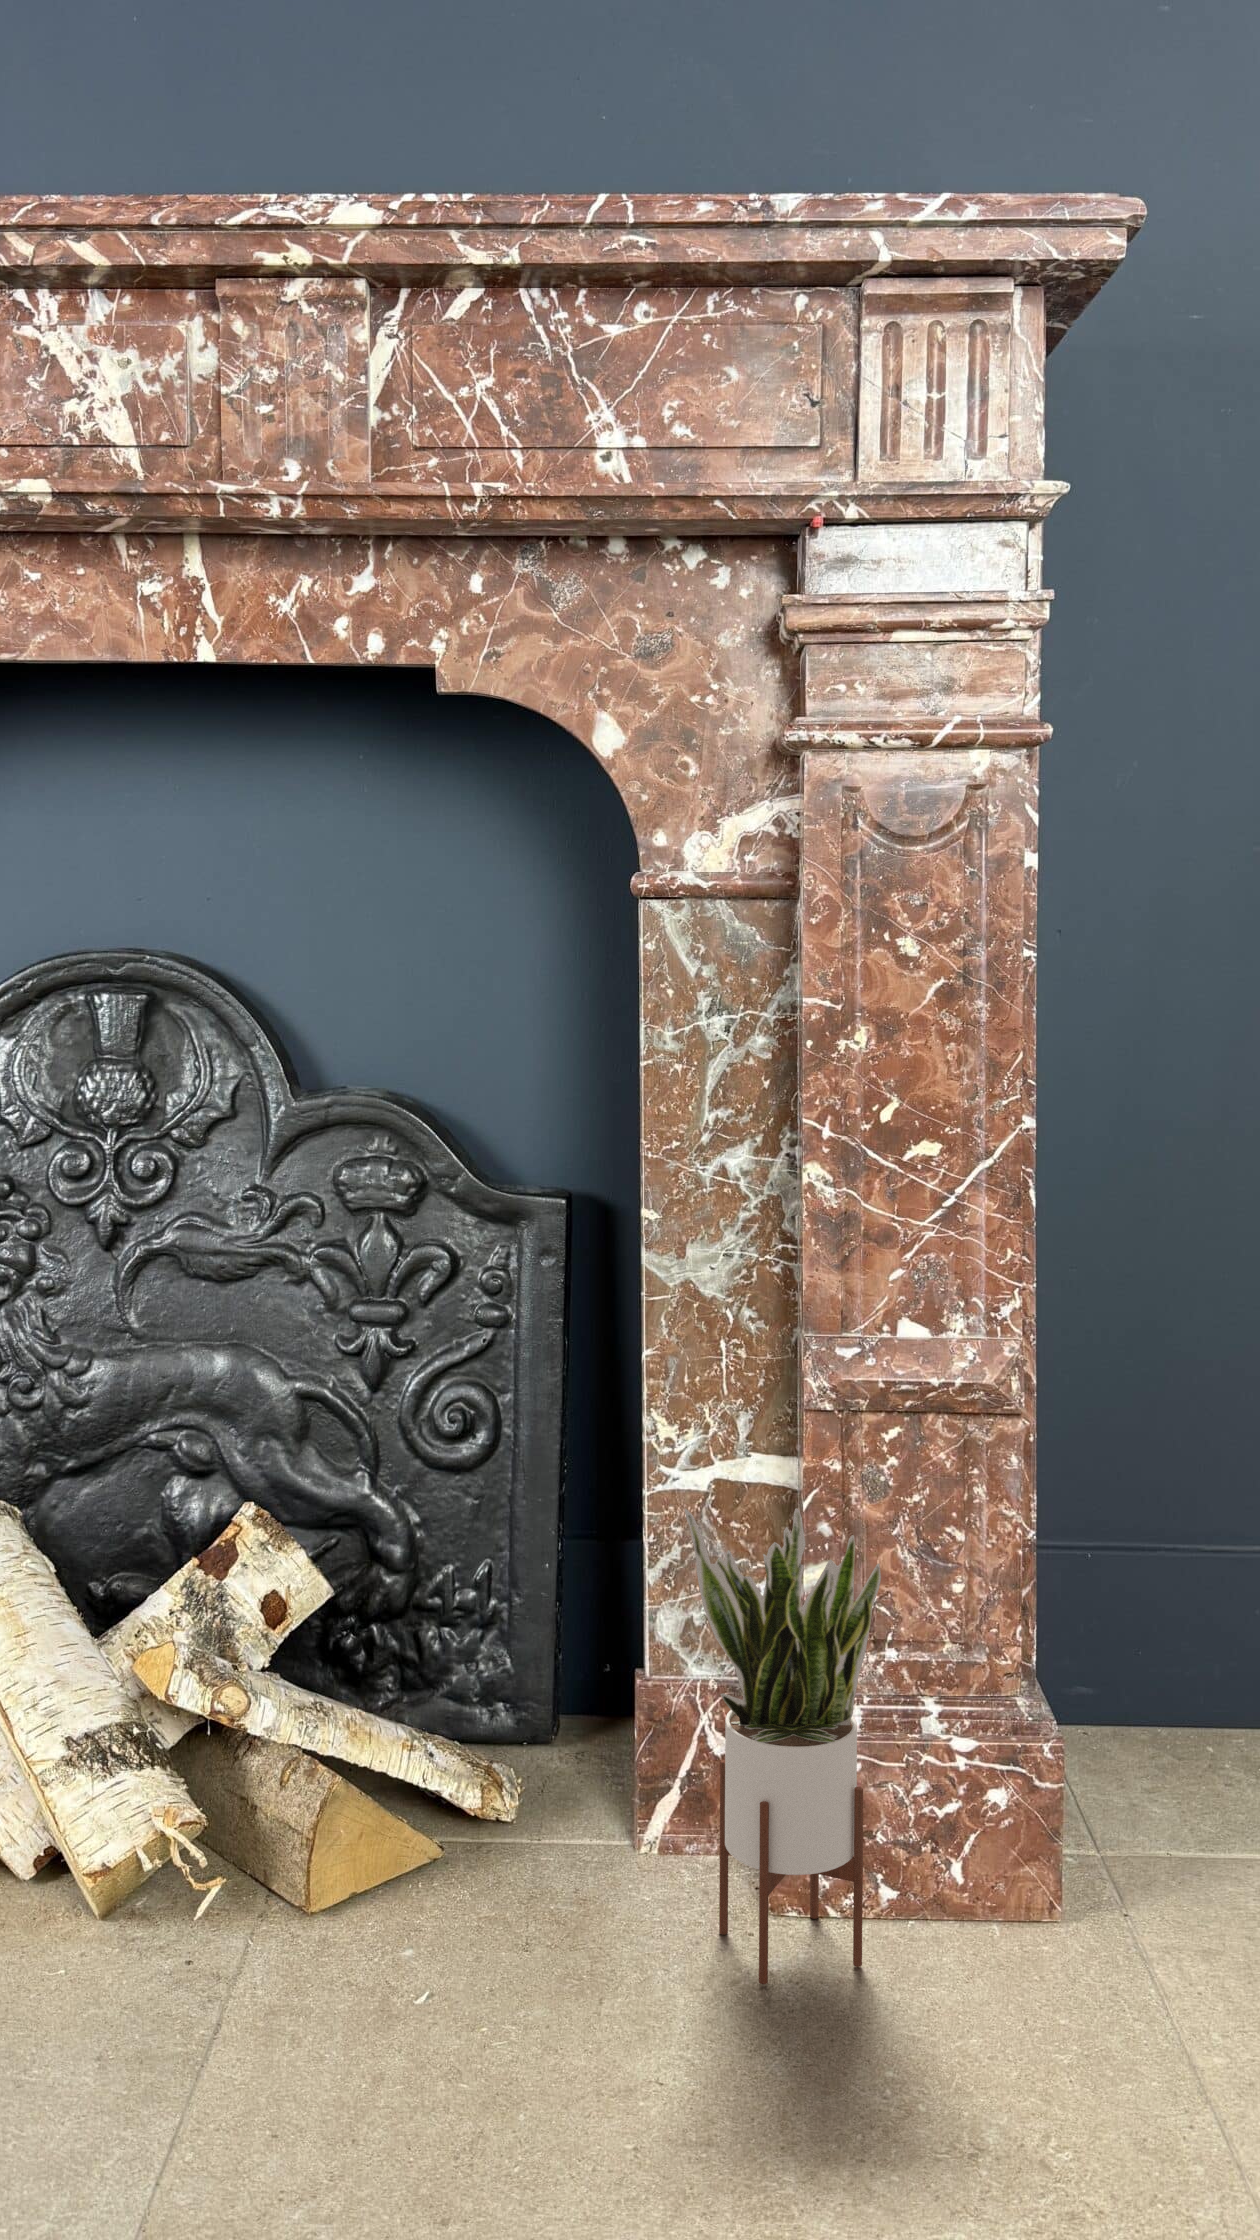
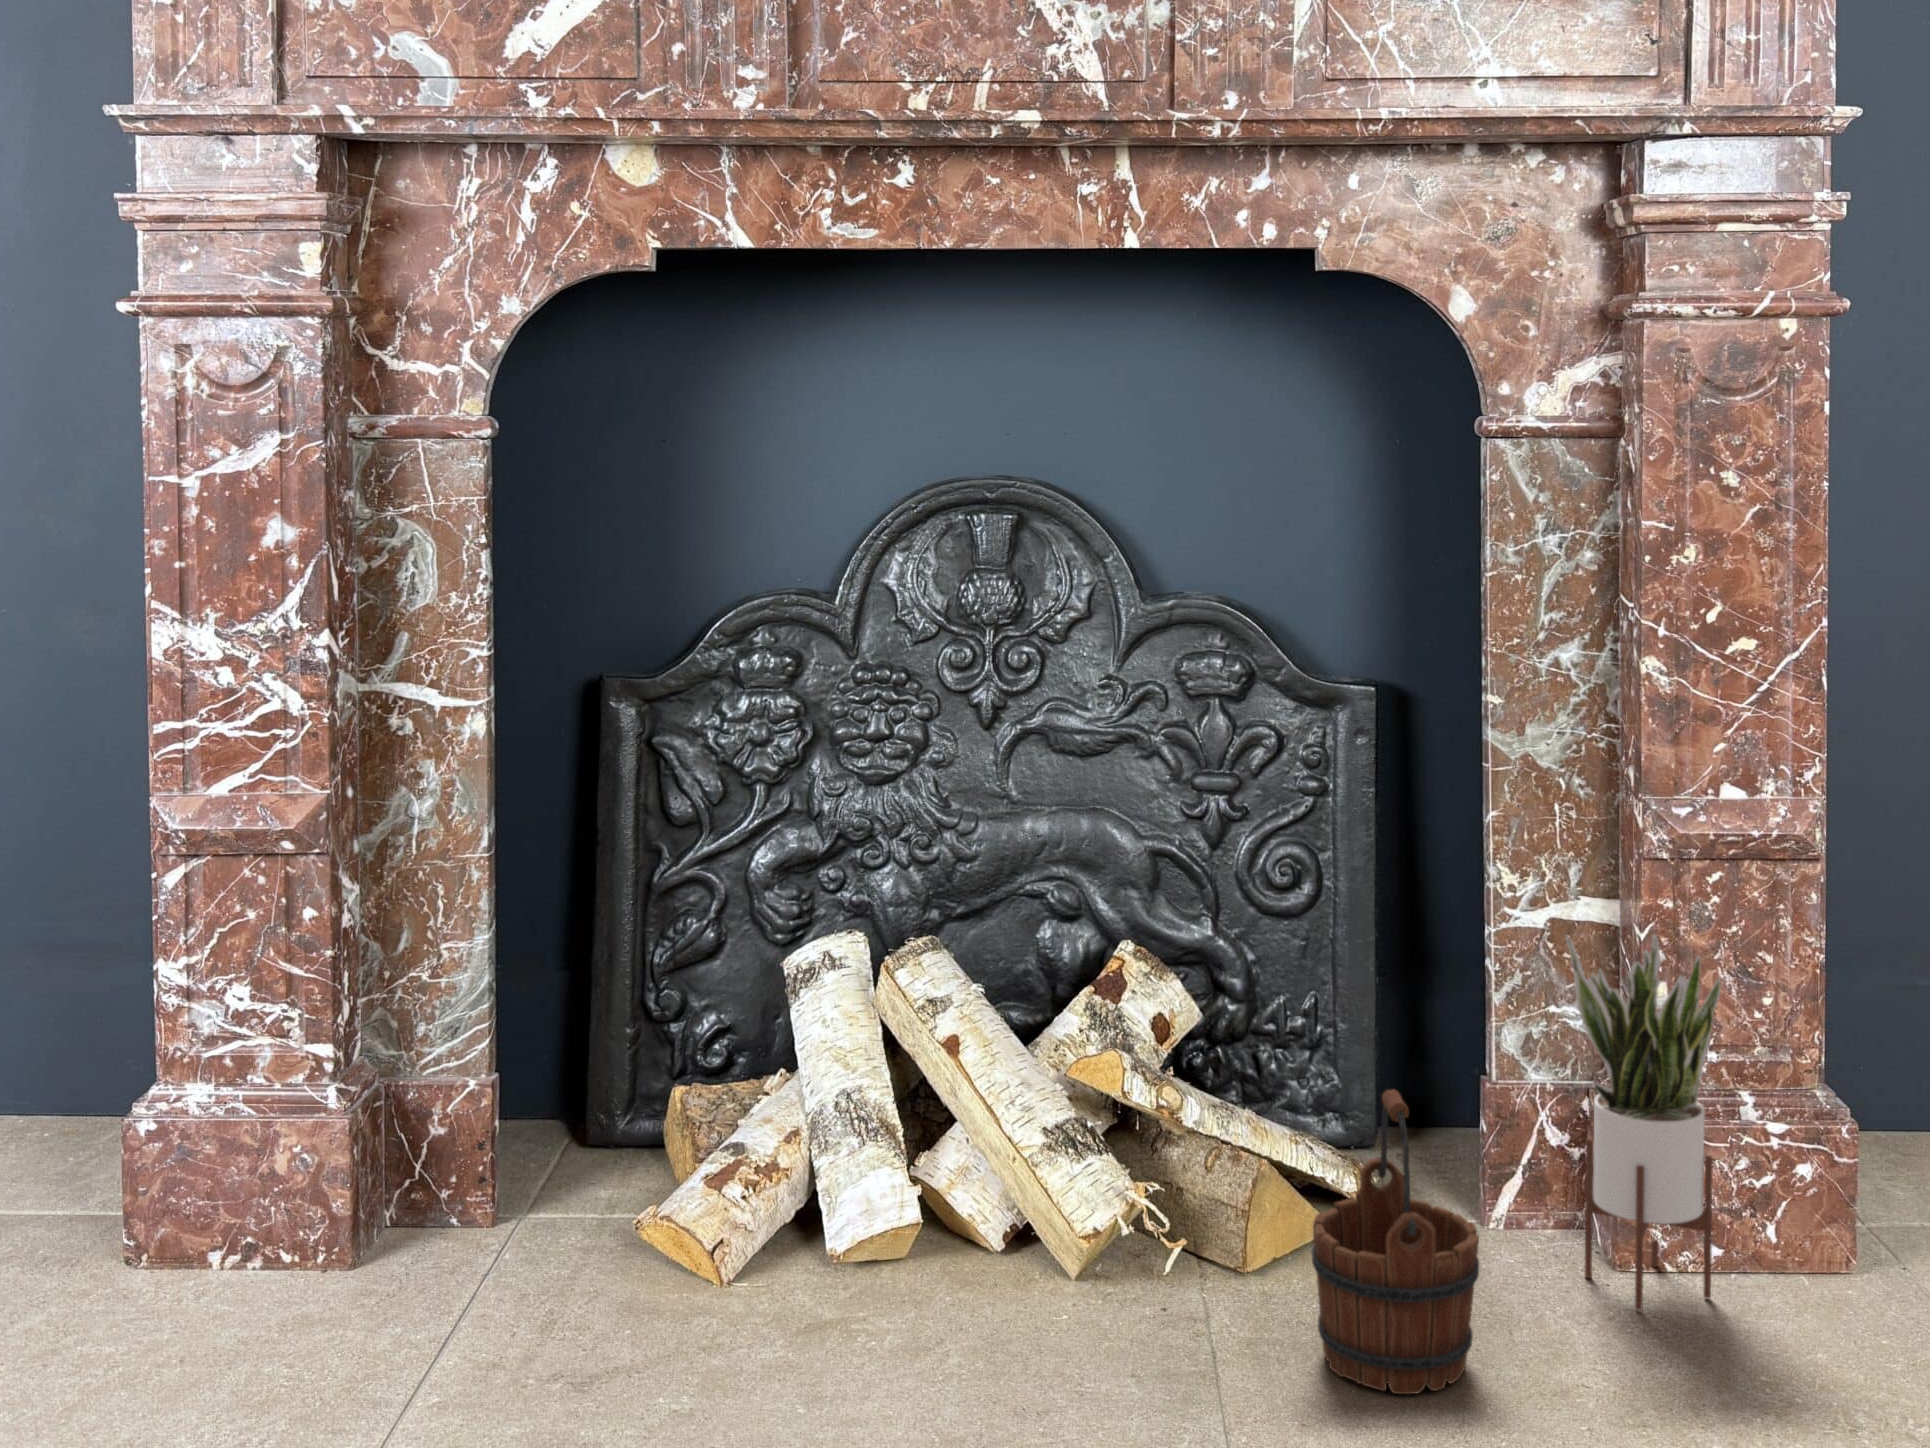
wooden bucket: none [312,1710,522,2108] -> present [1312,1090,1479,1394]

